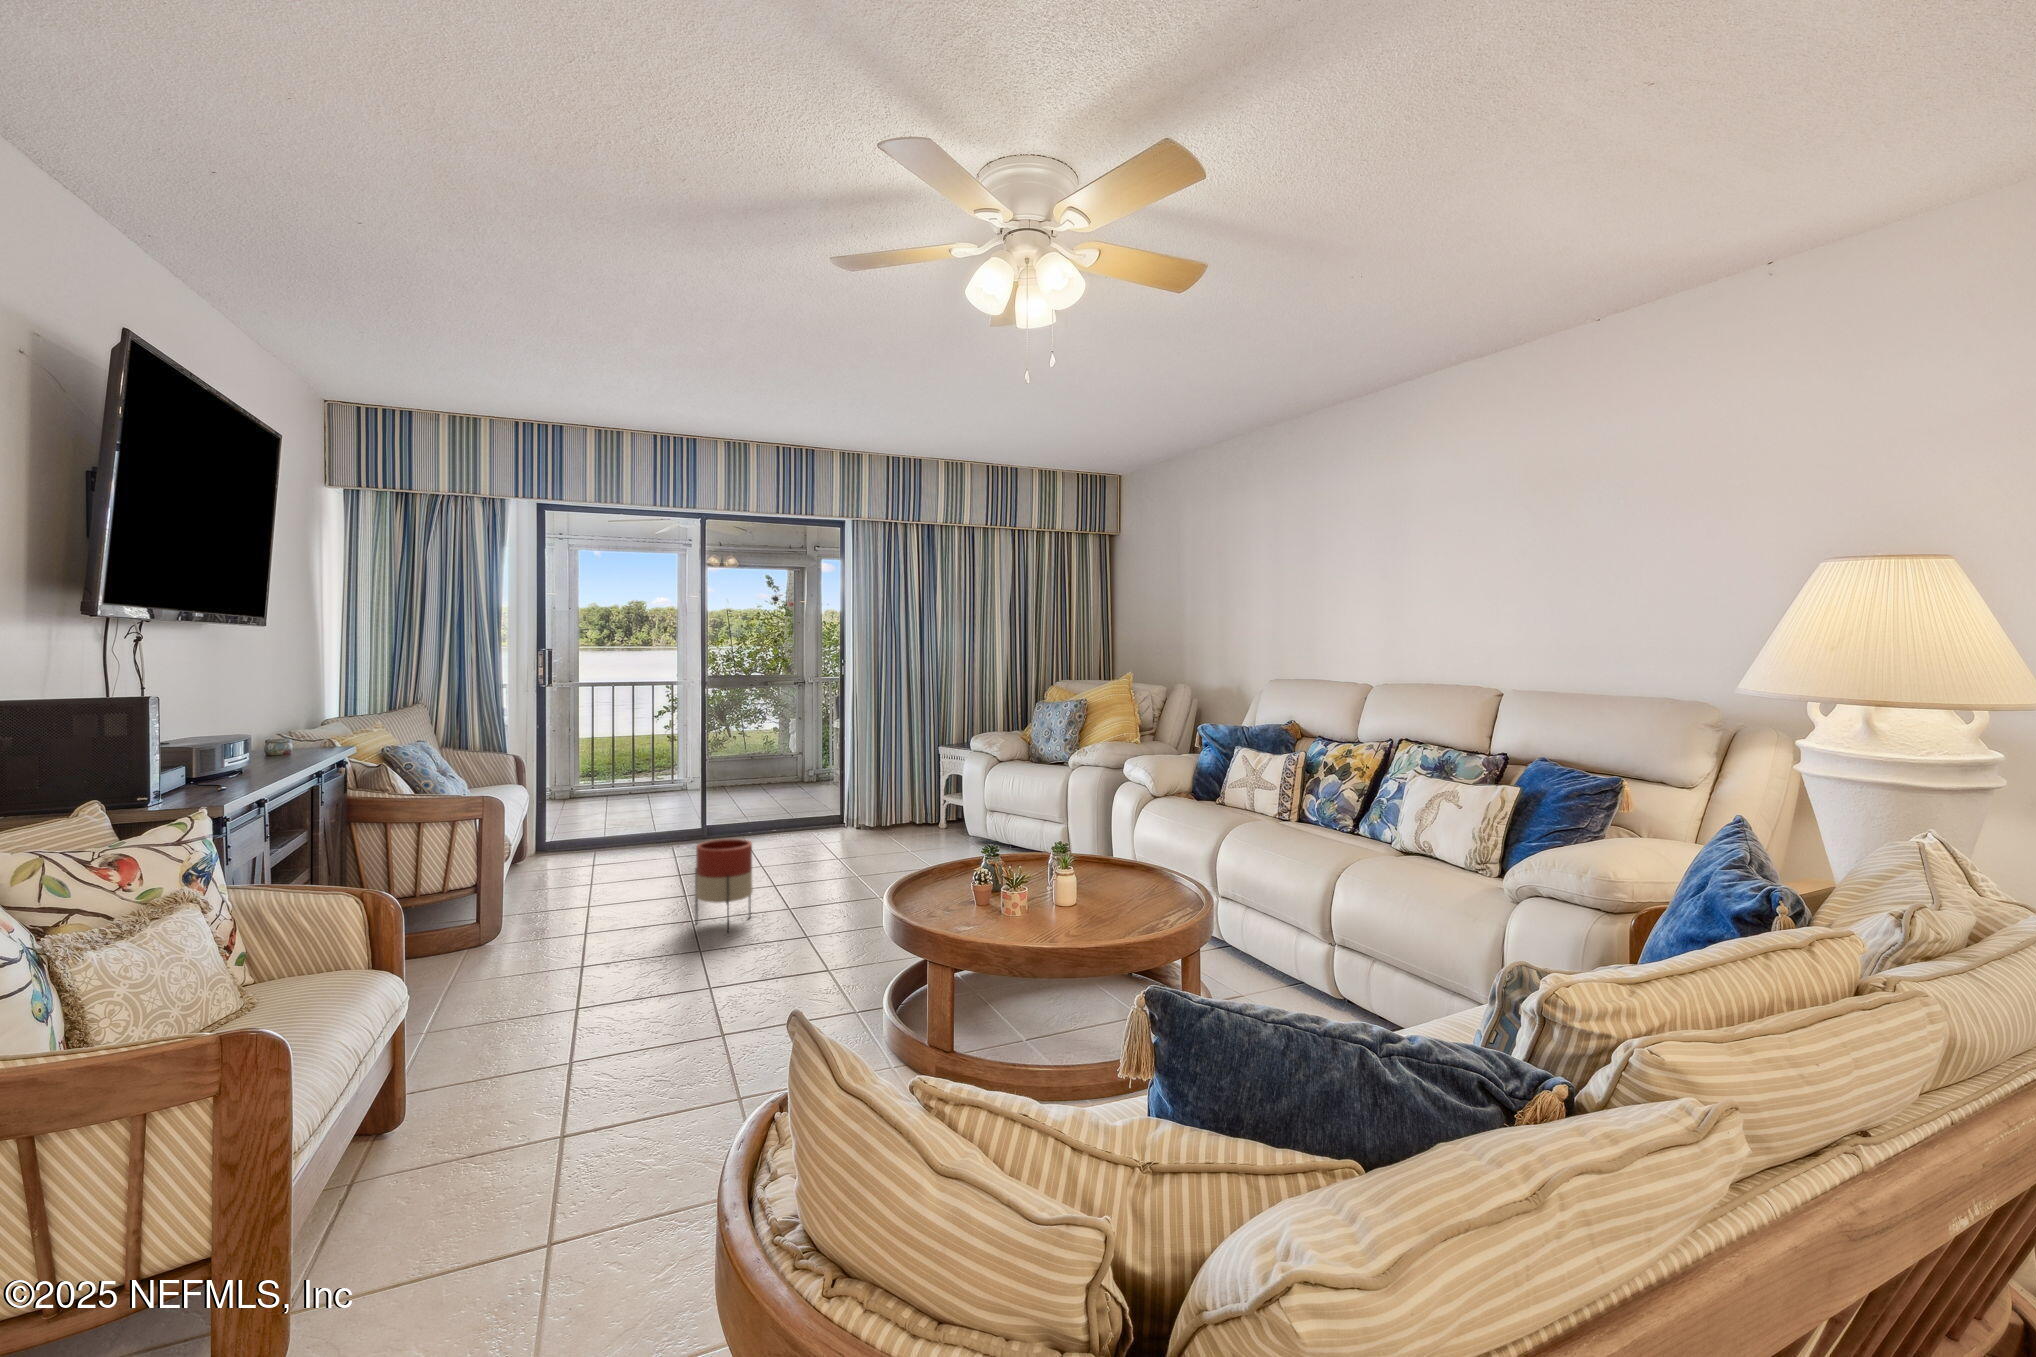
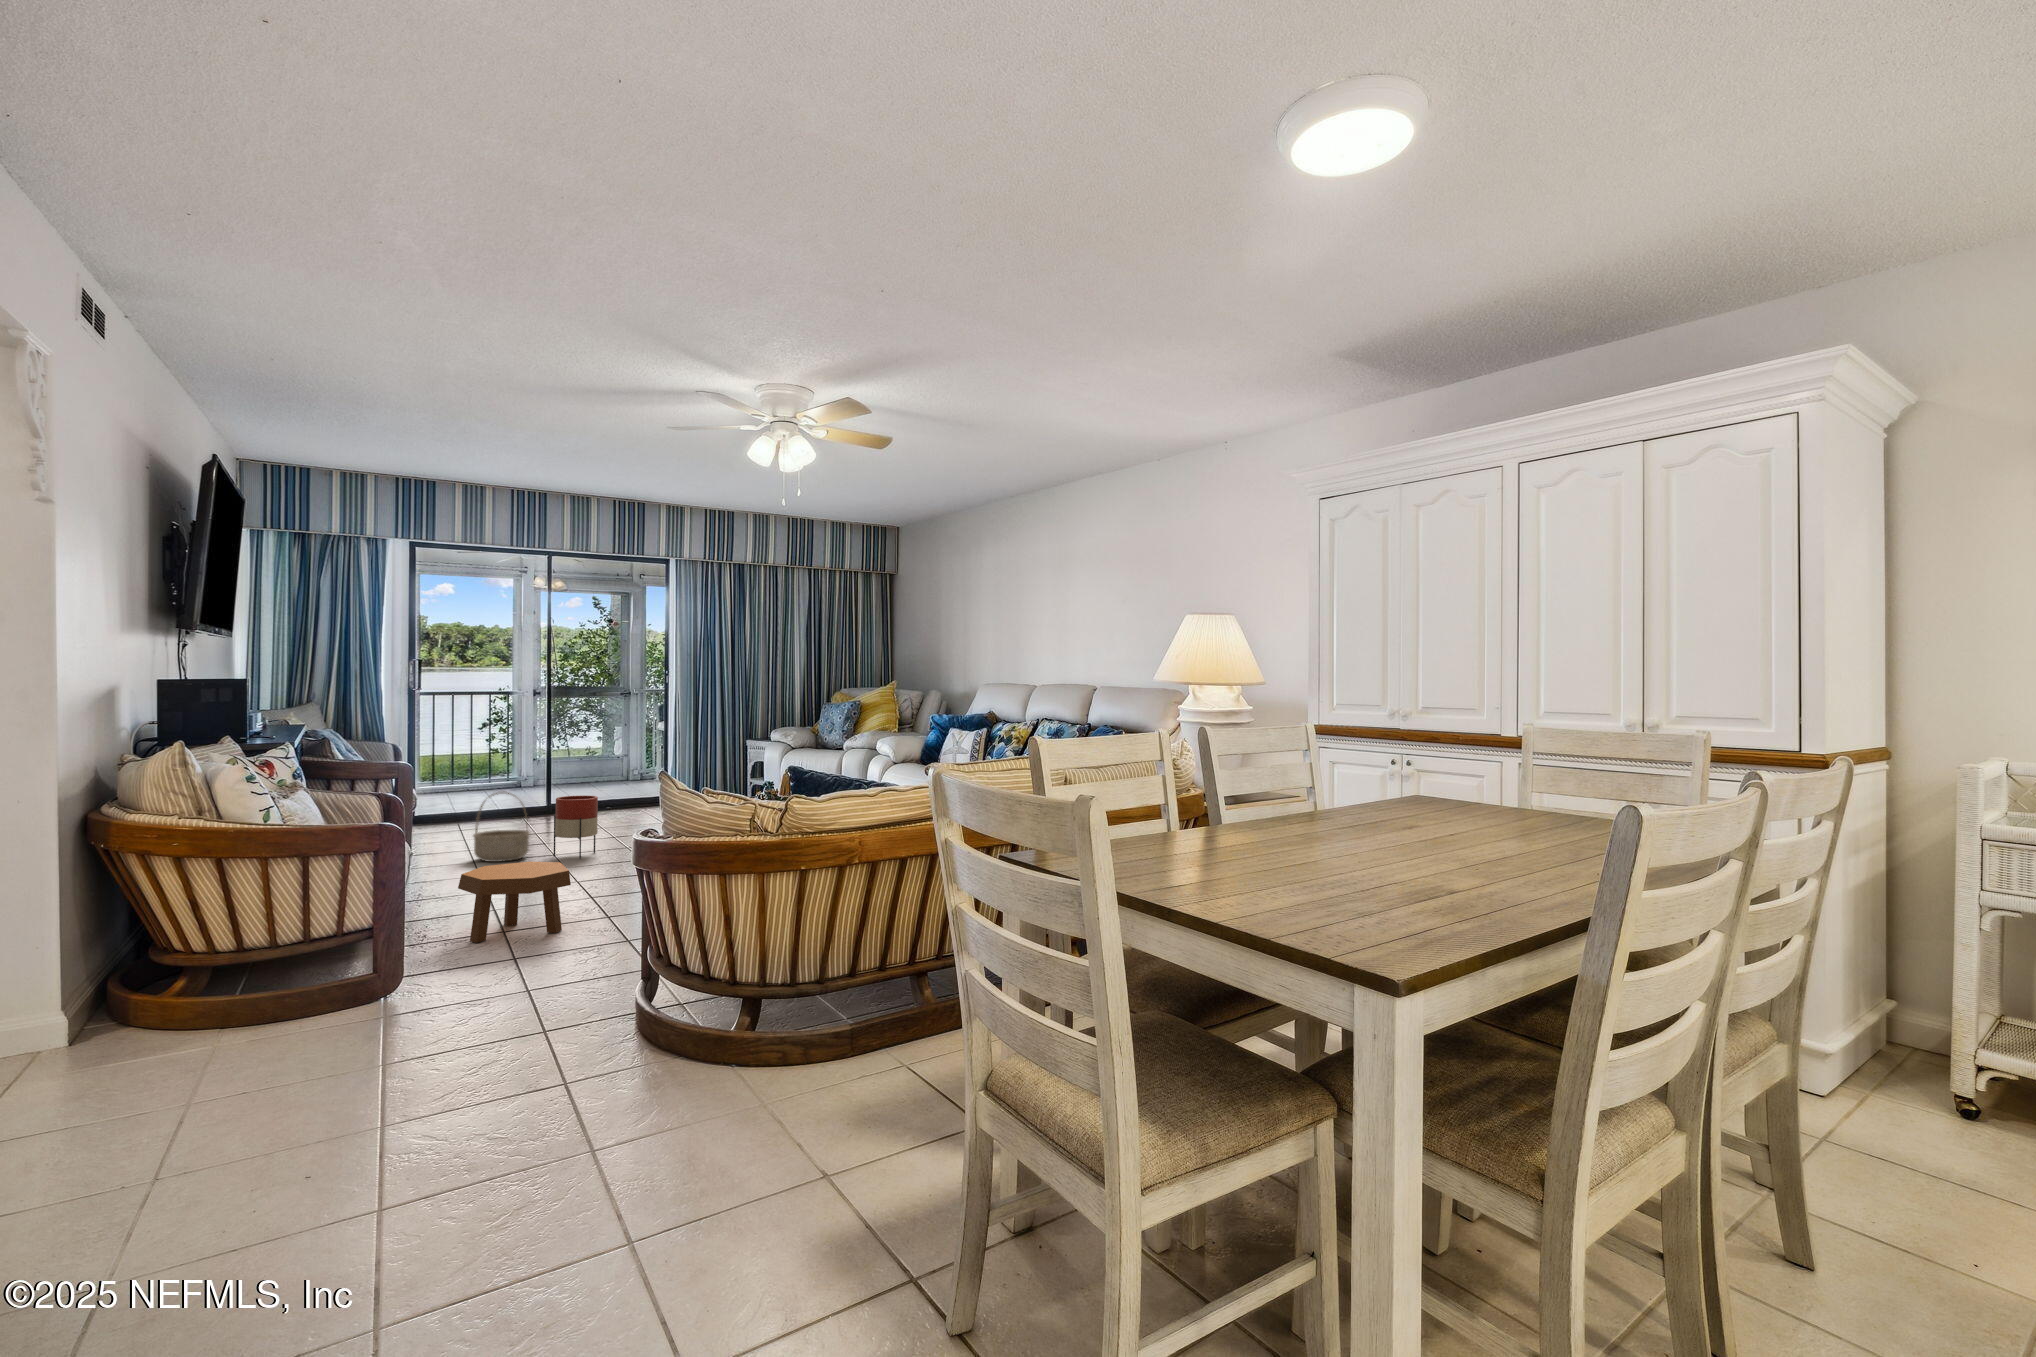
basket: none [588,836,665,934] -> present [473,791,530,862]
footstool: none [477,1010,668,1197] -> present [458,862,571,943]

